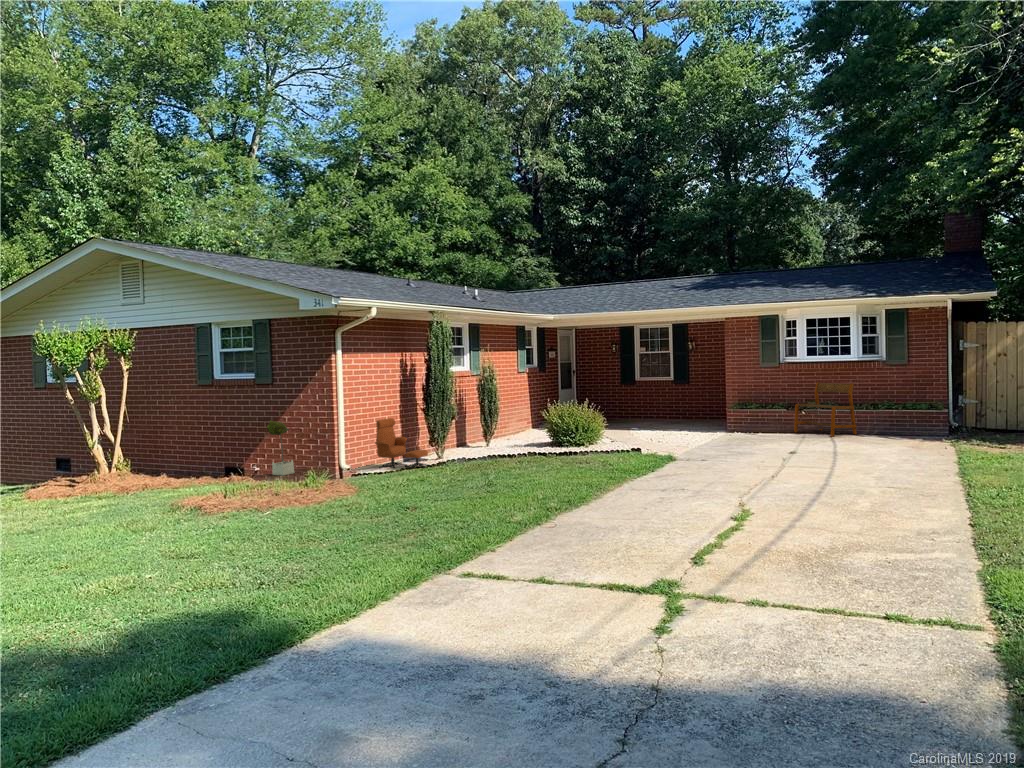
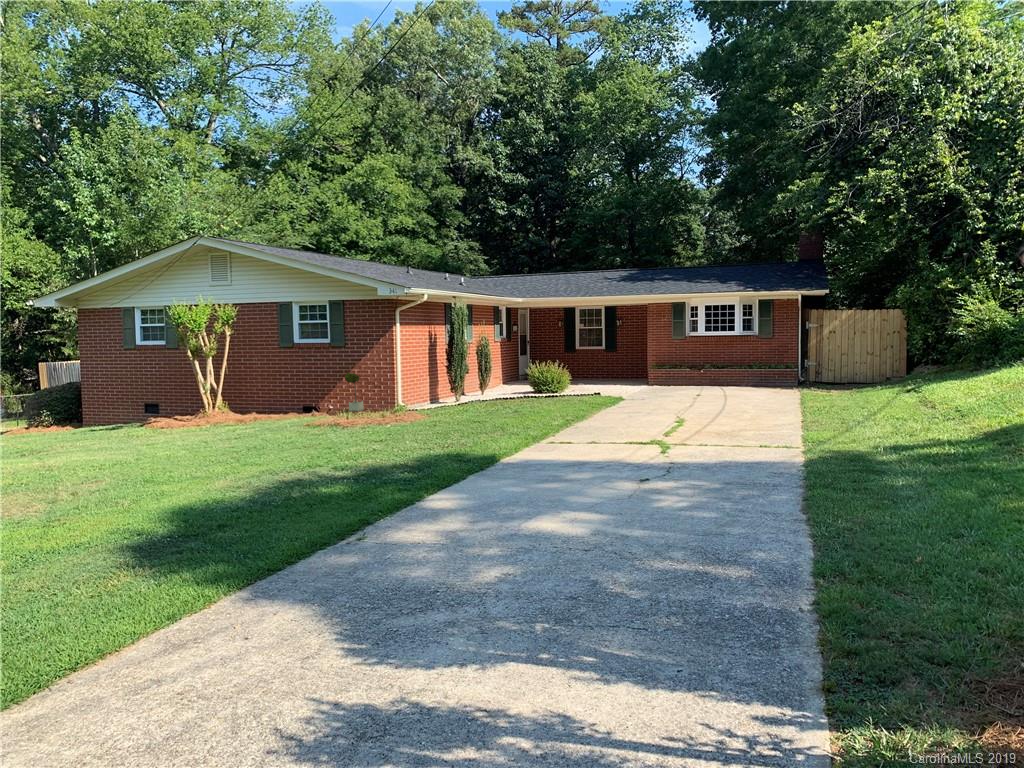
bench: present [794,382,857,437] -> none [697,351,739,388]
lounge chair: present [375,418,428,468] -> none [419,372,458,407]

